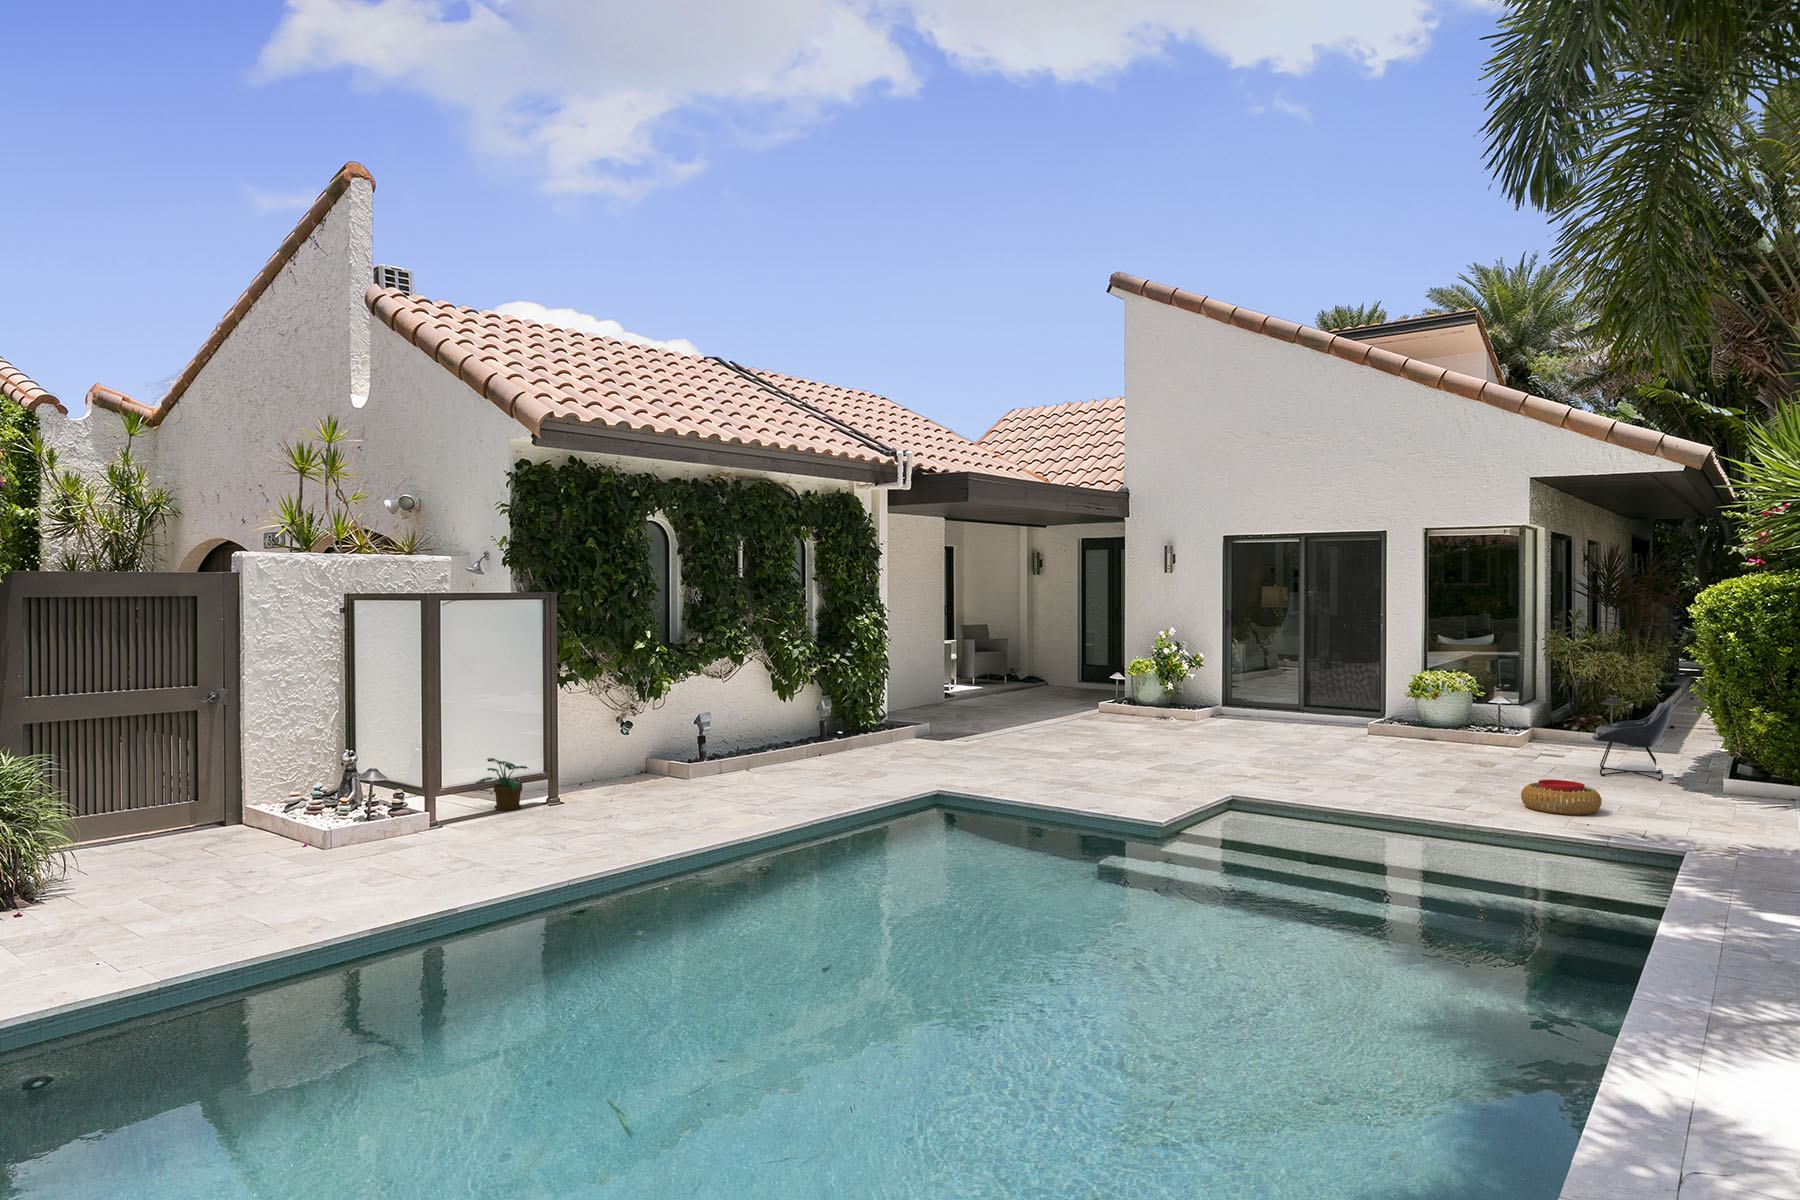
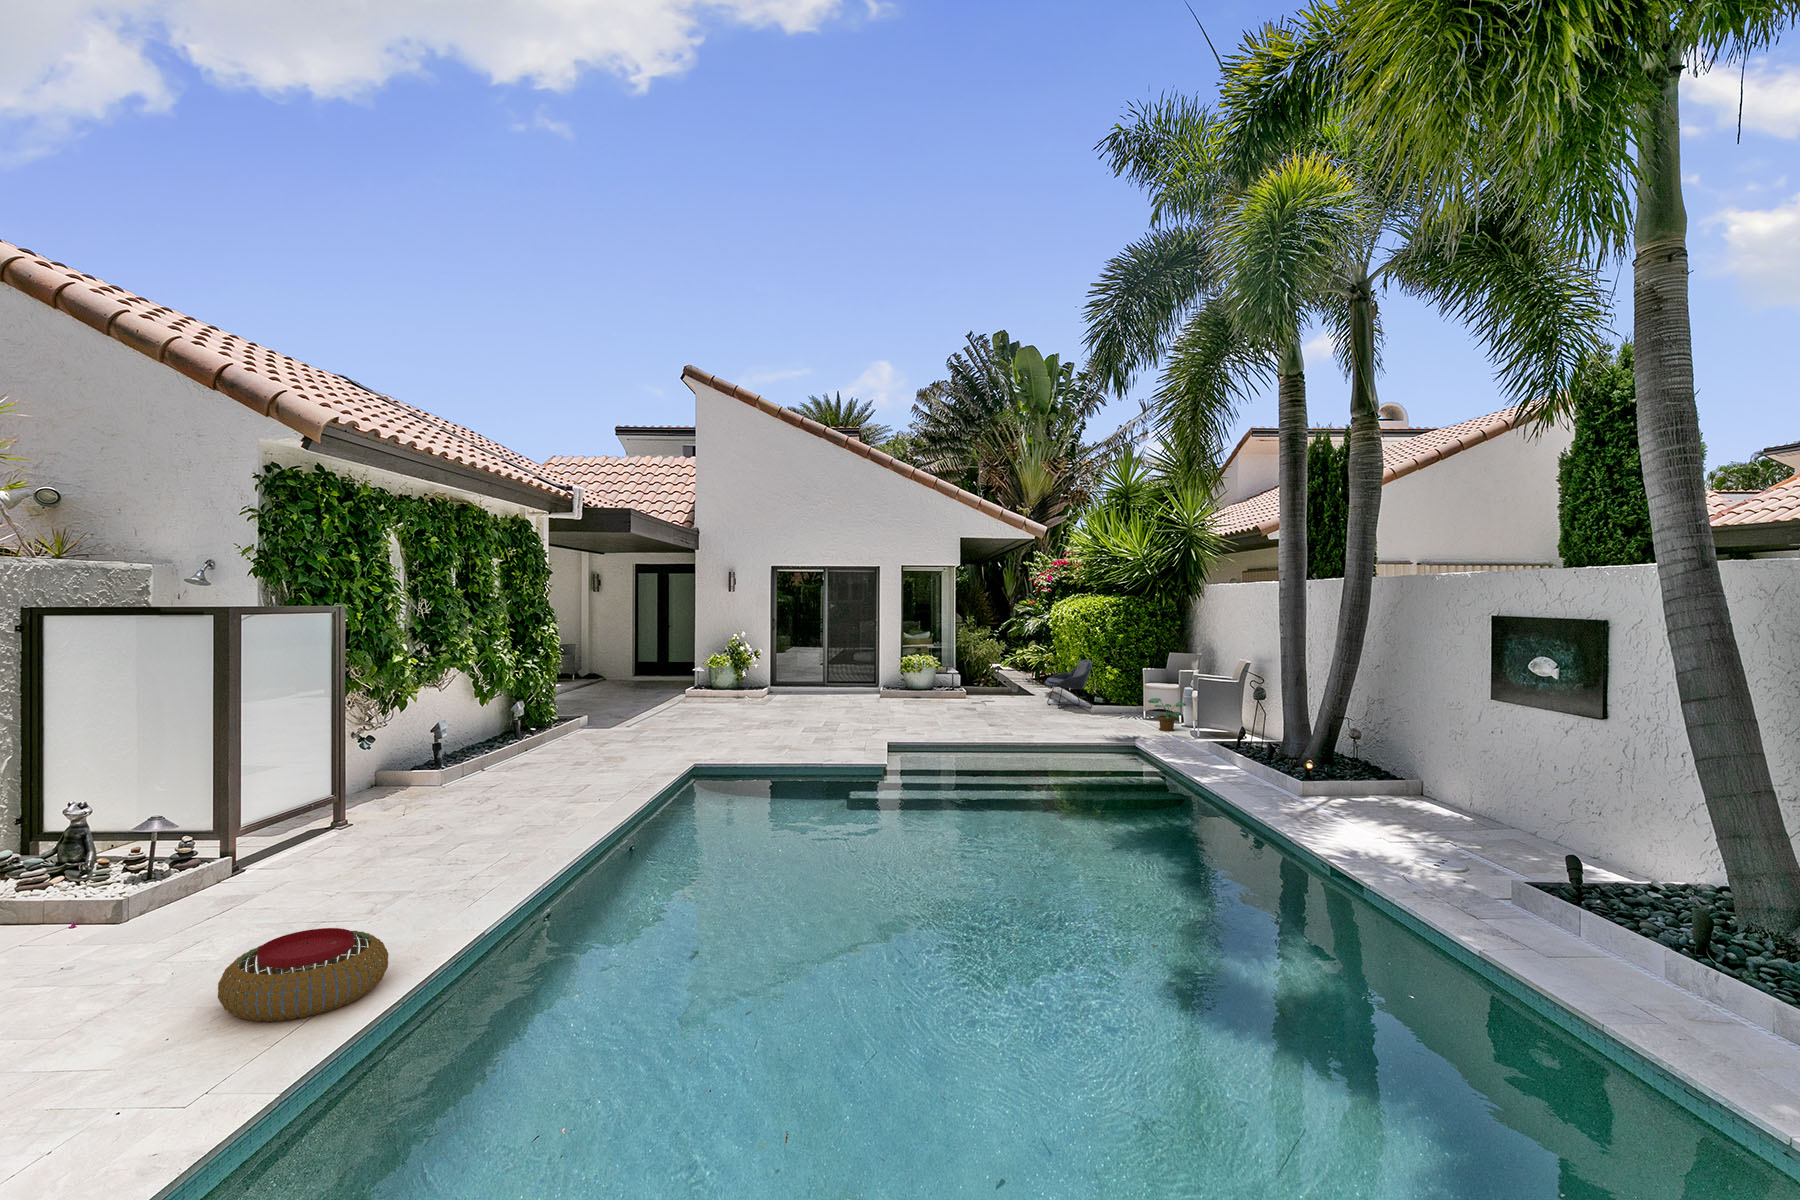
potted plant: present [475,758,528,810] -> present [1148,698,1186,731]
pouf: present [1521,780,1602,815] -> present [218,928,388,1022]

